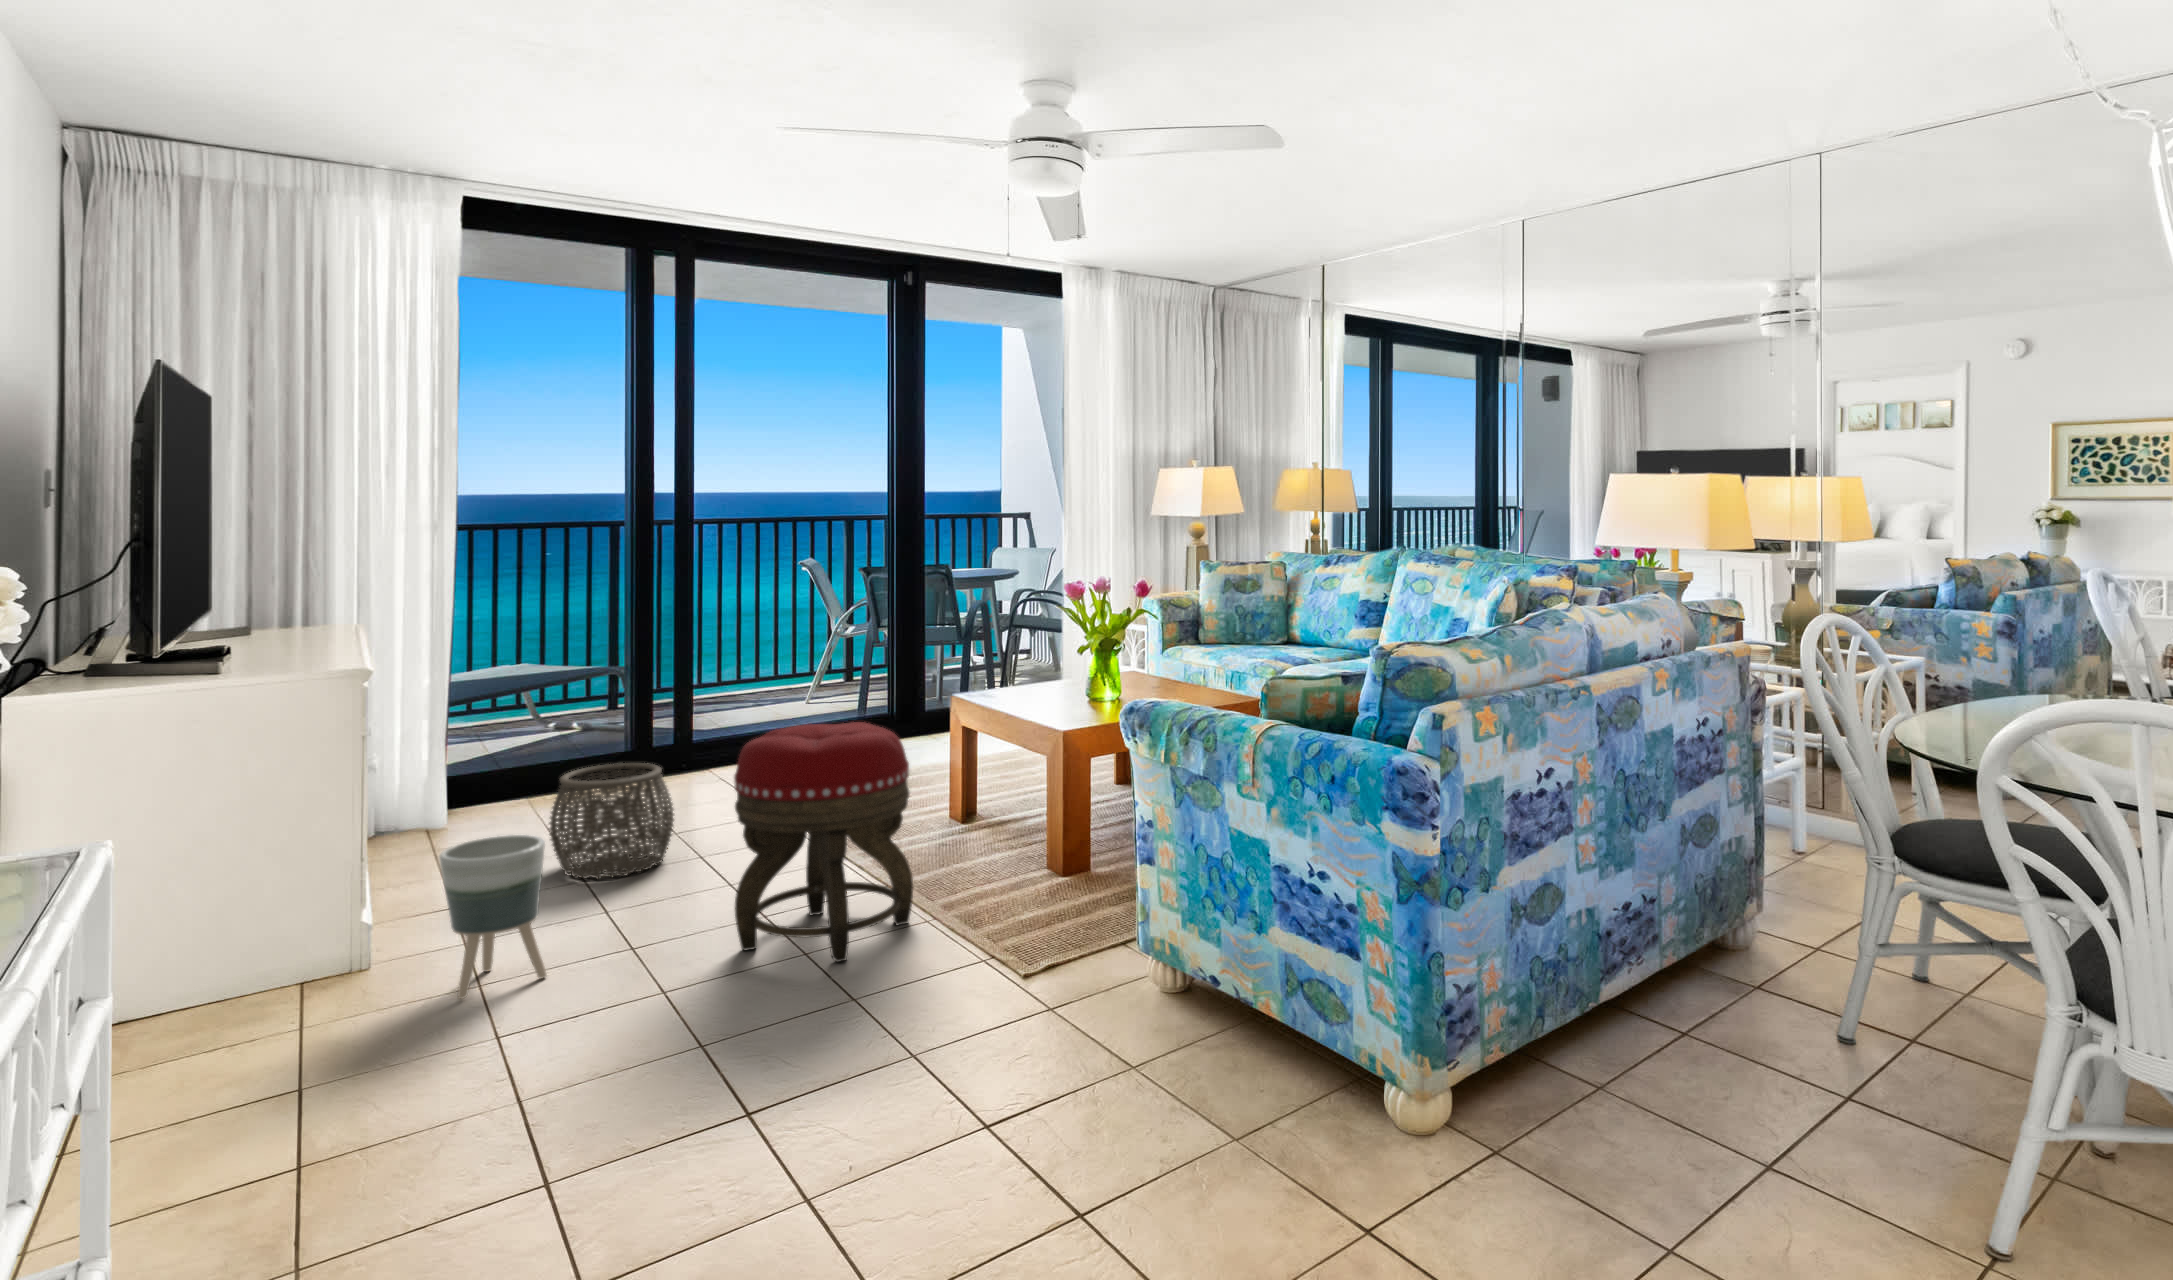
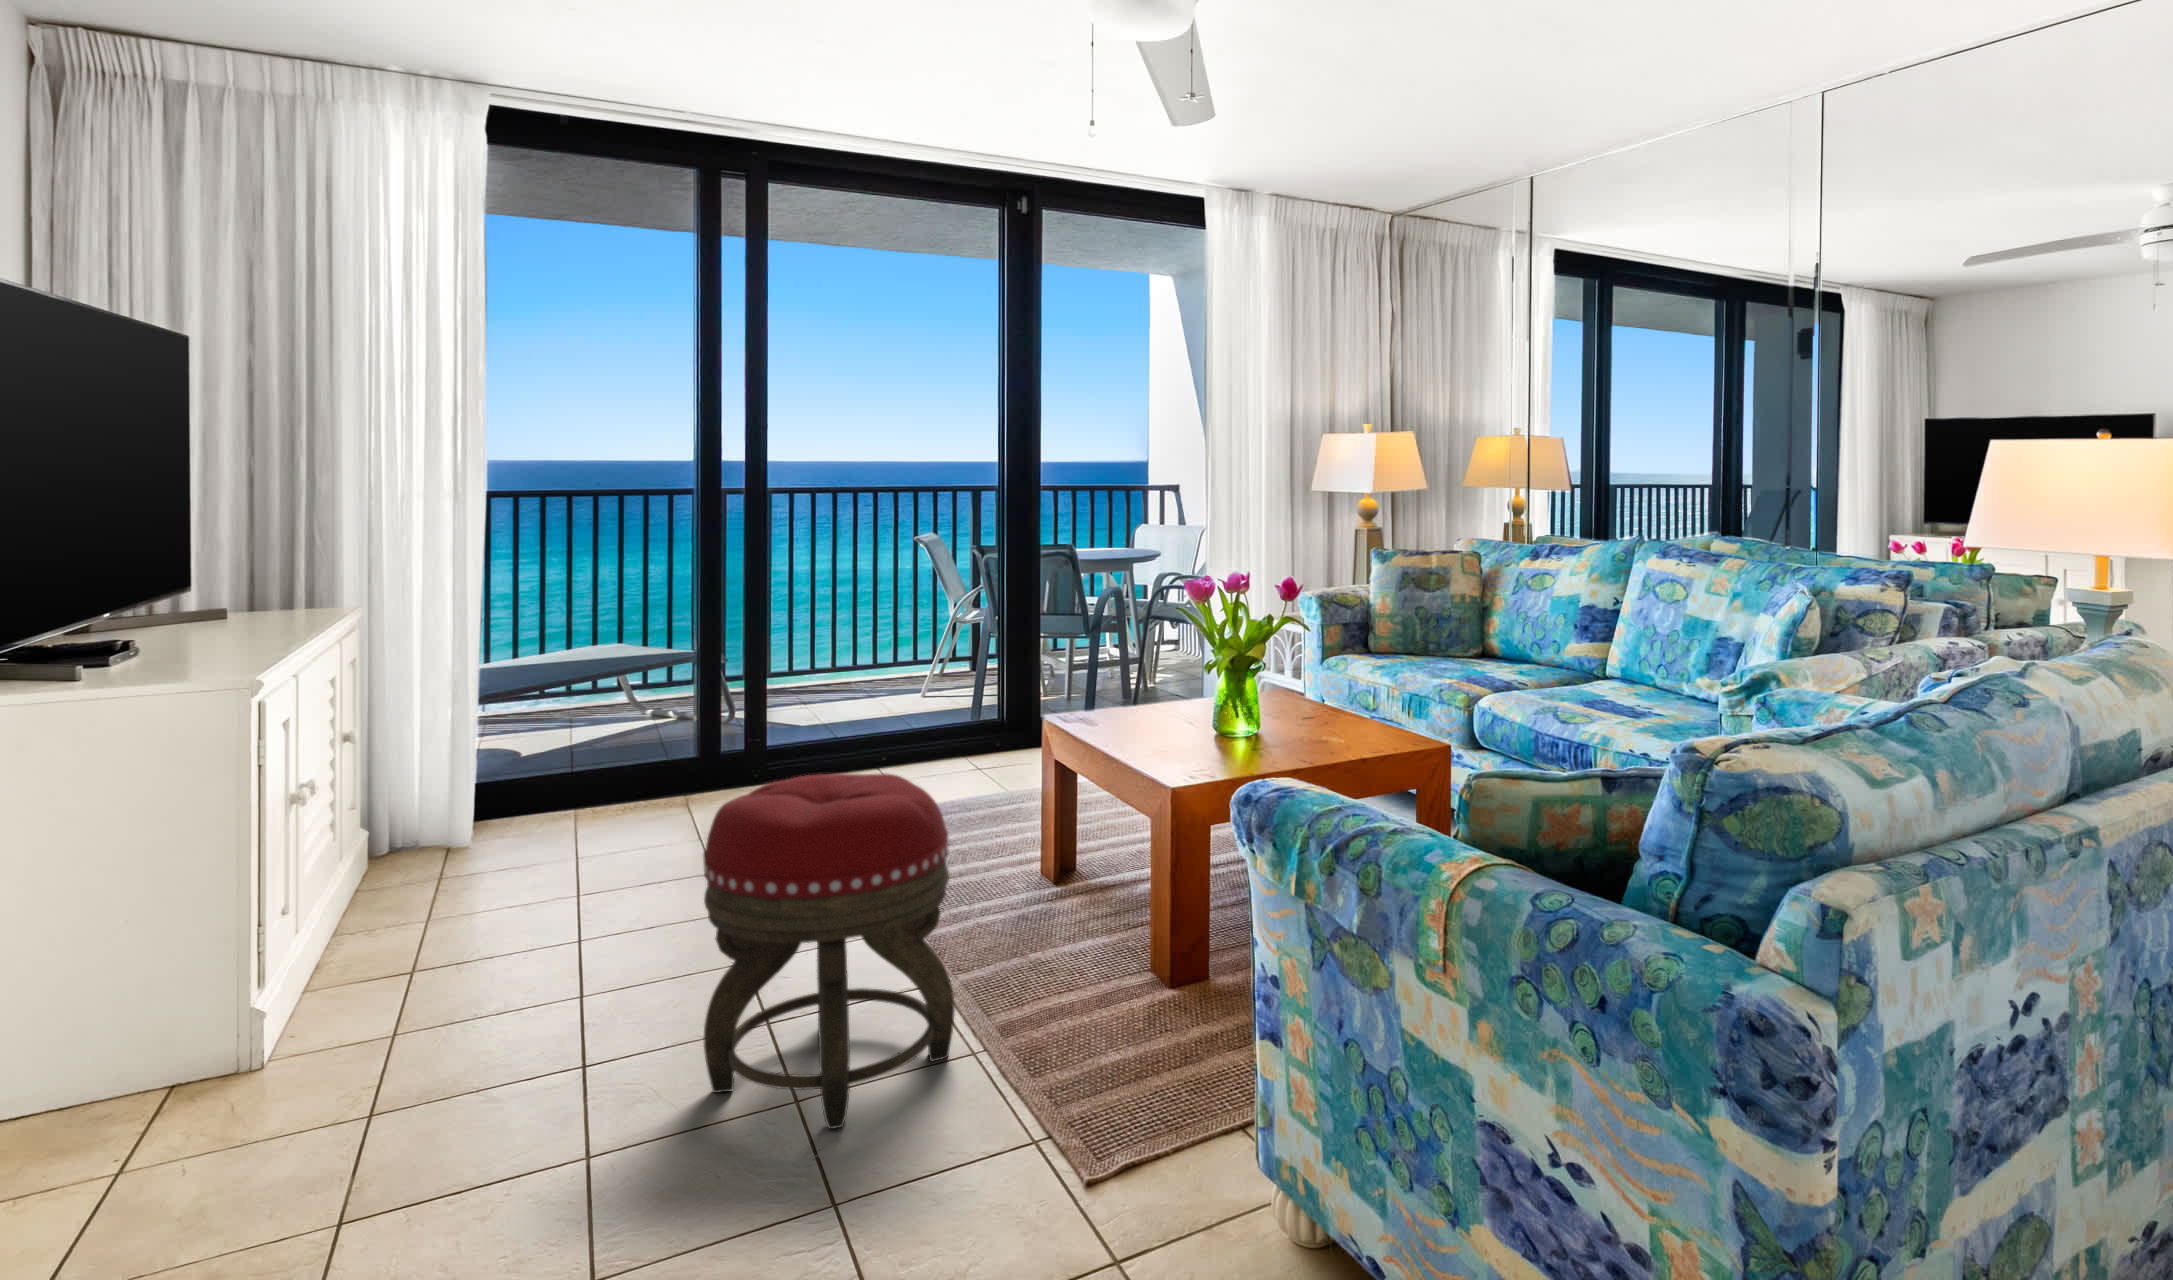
woven basket: present [549,763,674,879] -> none [535,795,695,948]
planter: present [439,835,547,999] -> none [297,918,449,1153]

